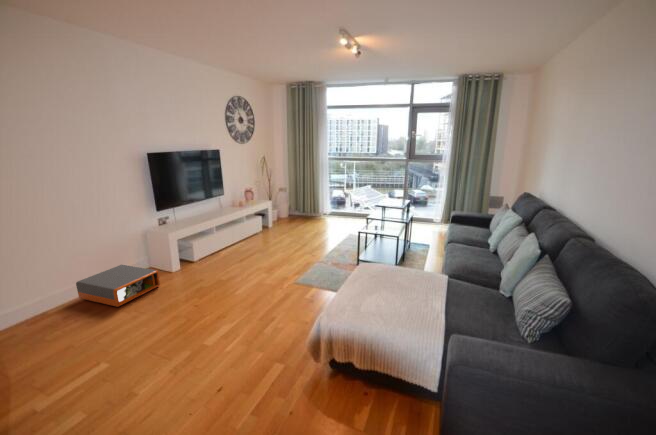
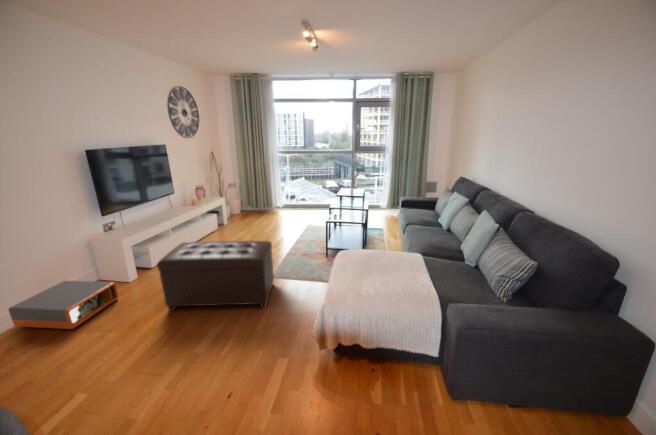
ottoman: none [188,241,296,313] -> present [157,241,274,311]

